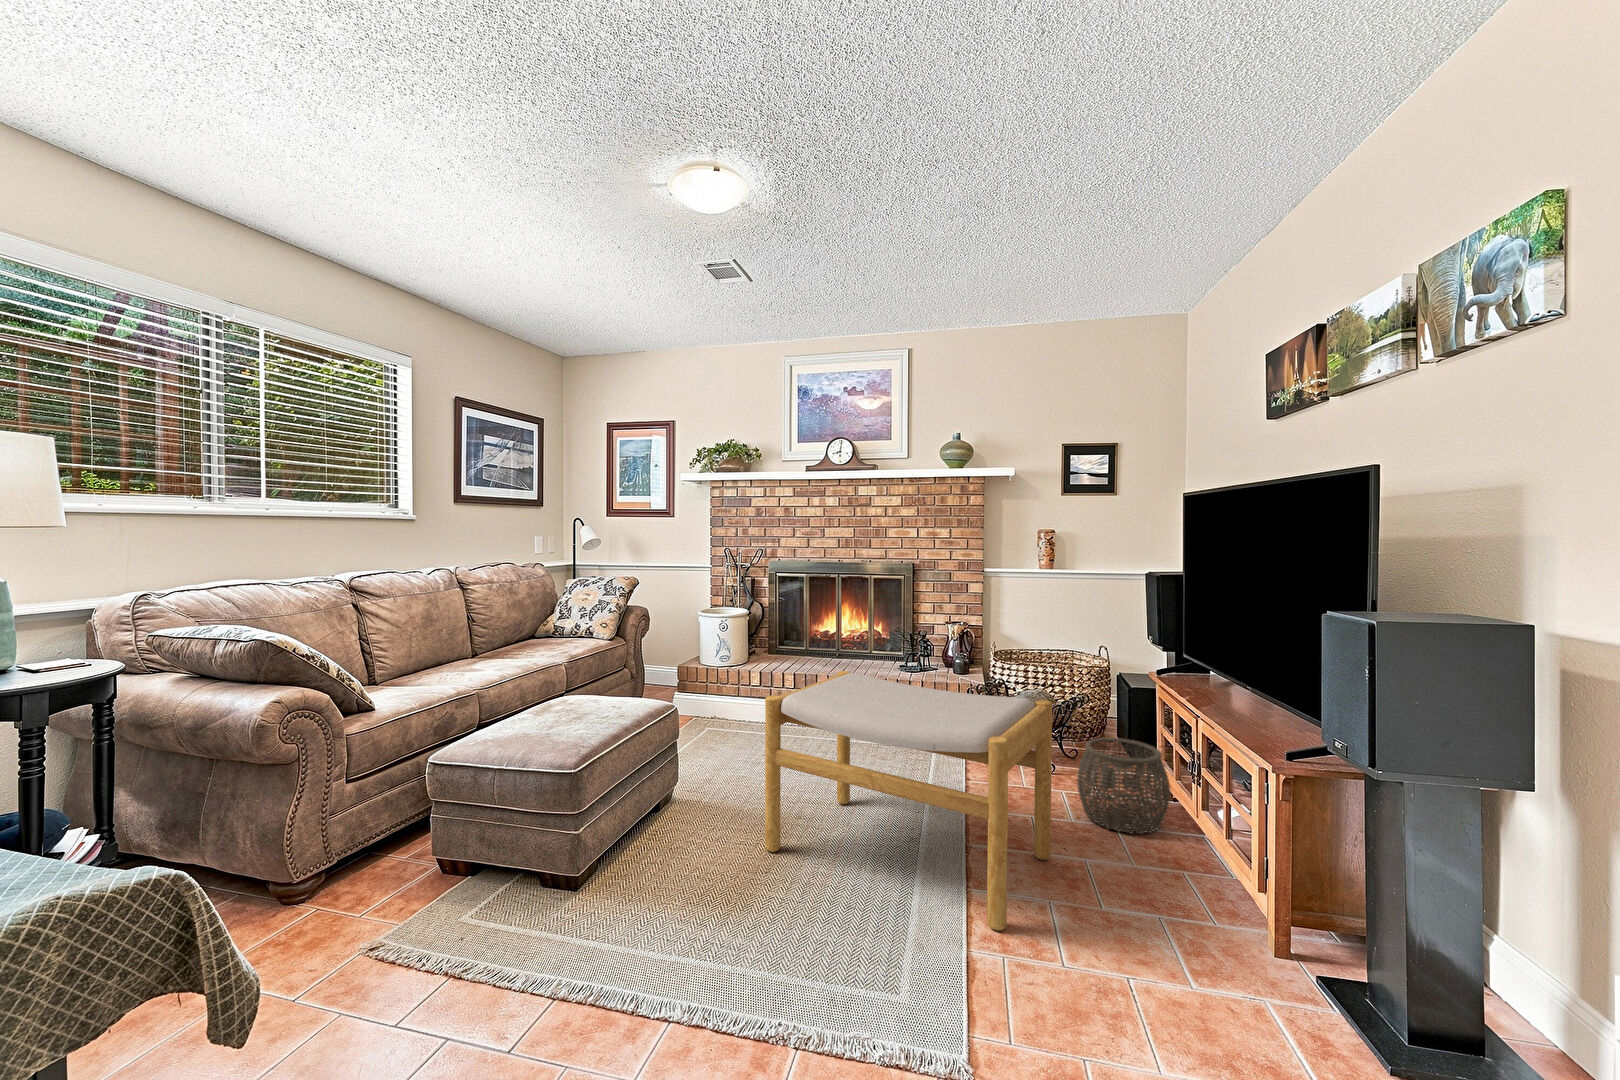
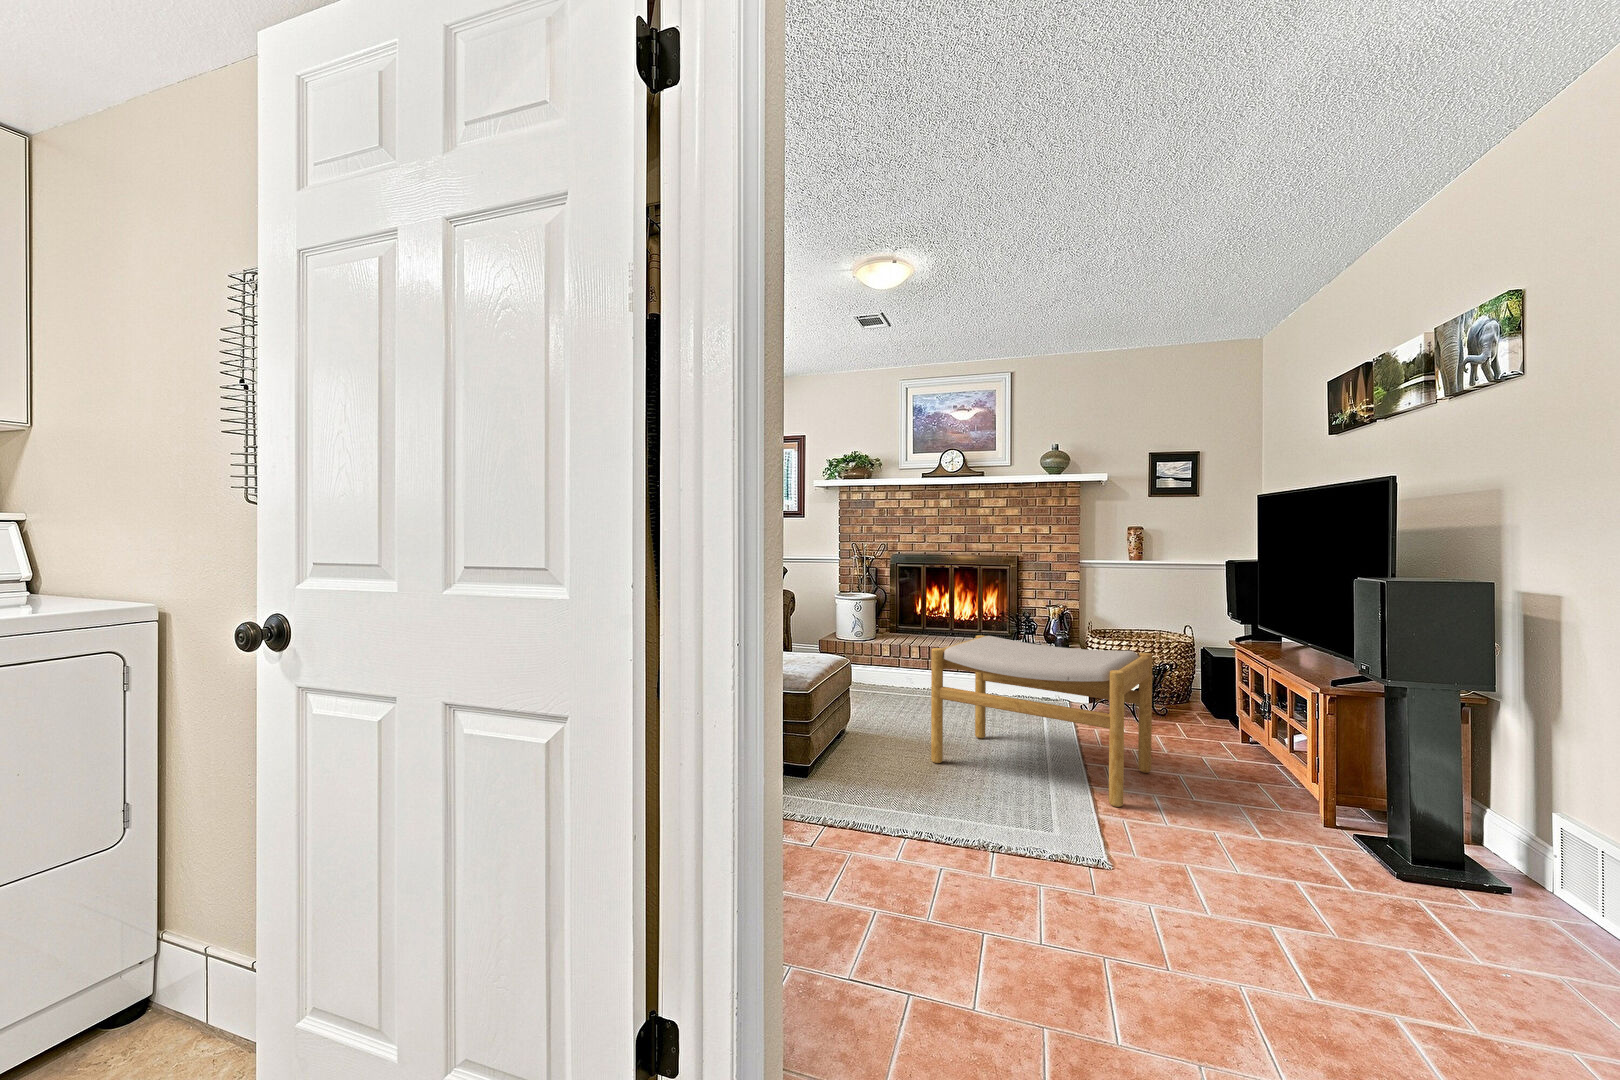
woven basket: present [1077,738,1171,834] -> none [1169,690,1247,761]

